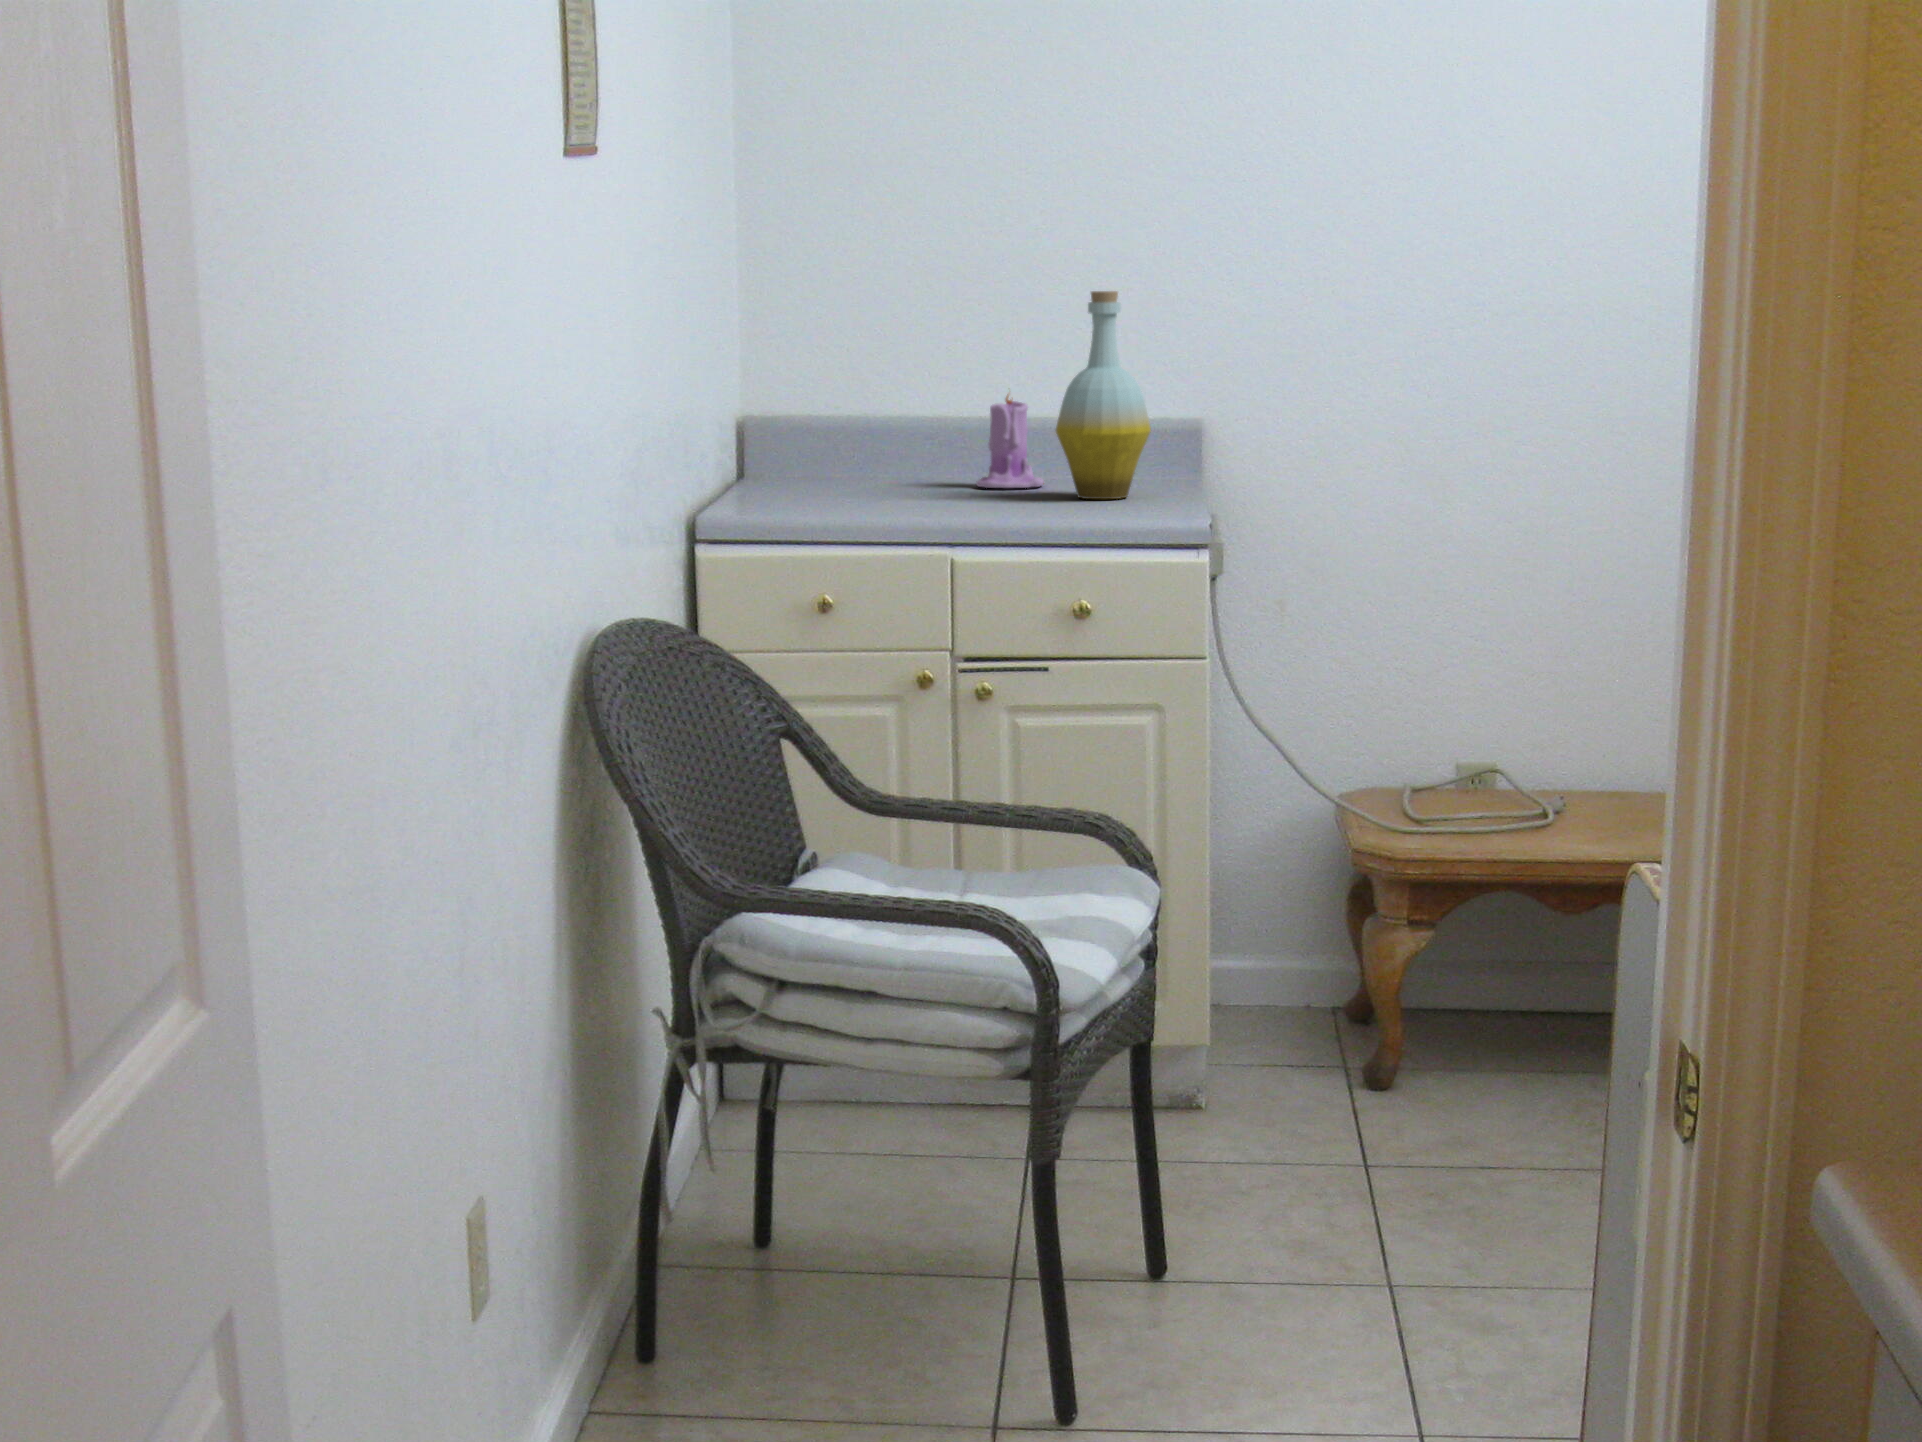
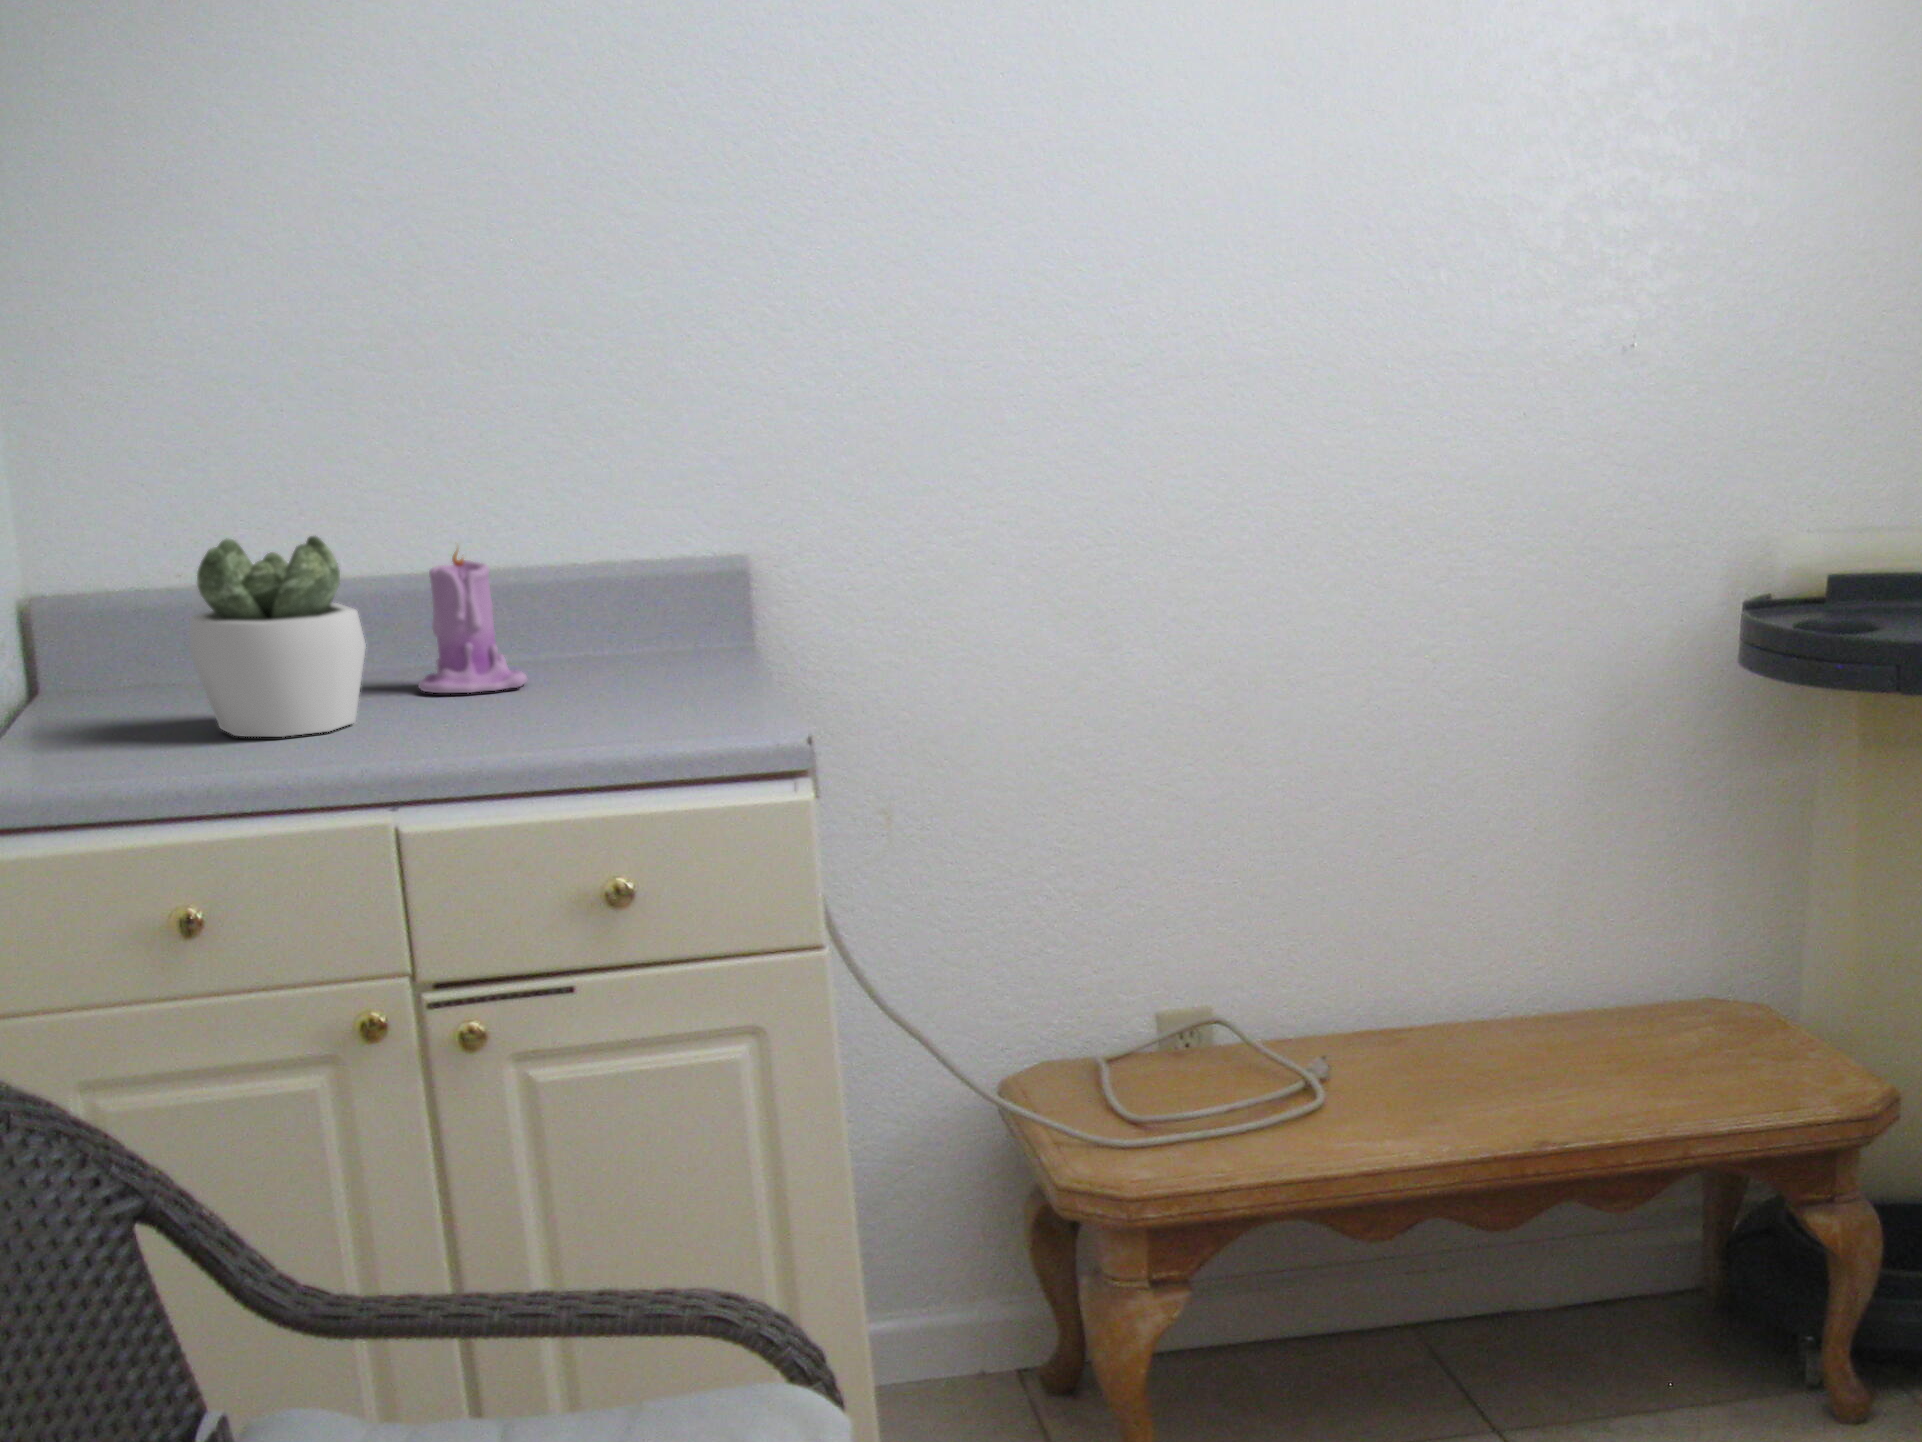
bottle: present [1056,291,1151,499] -> none [543,401,694,711]
succulent plant: none [842,376,945,503] -> present [190,536,366,737]

